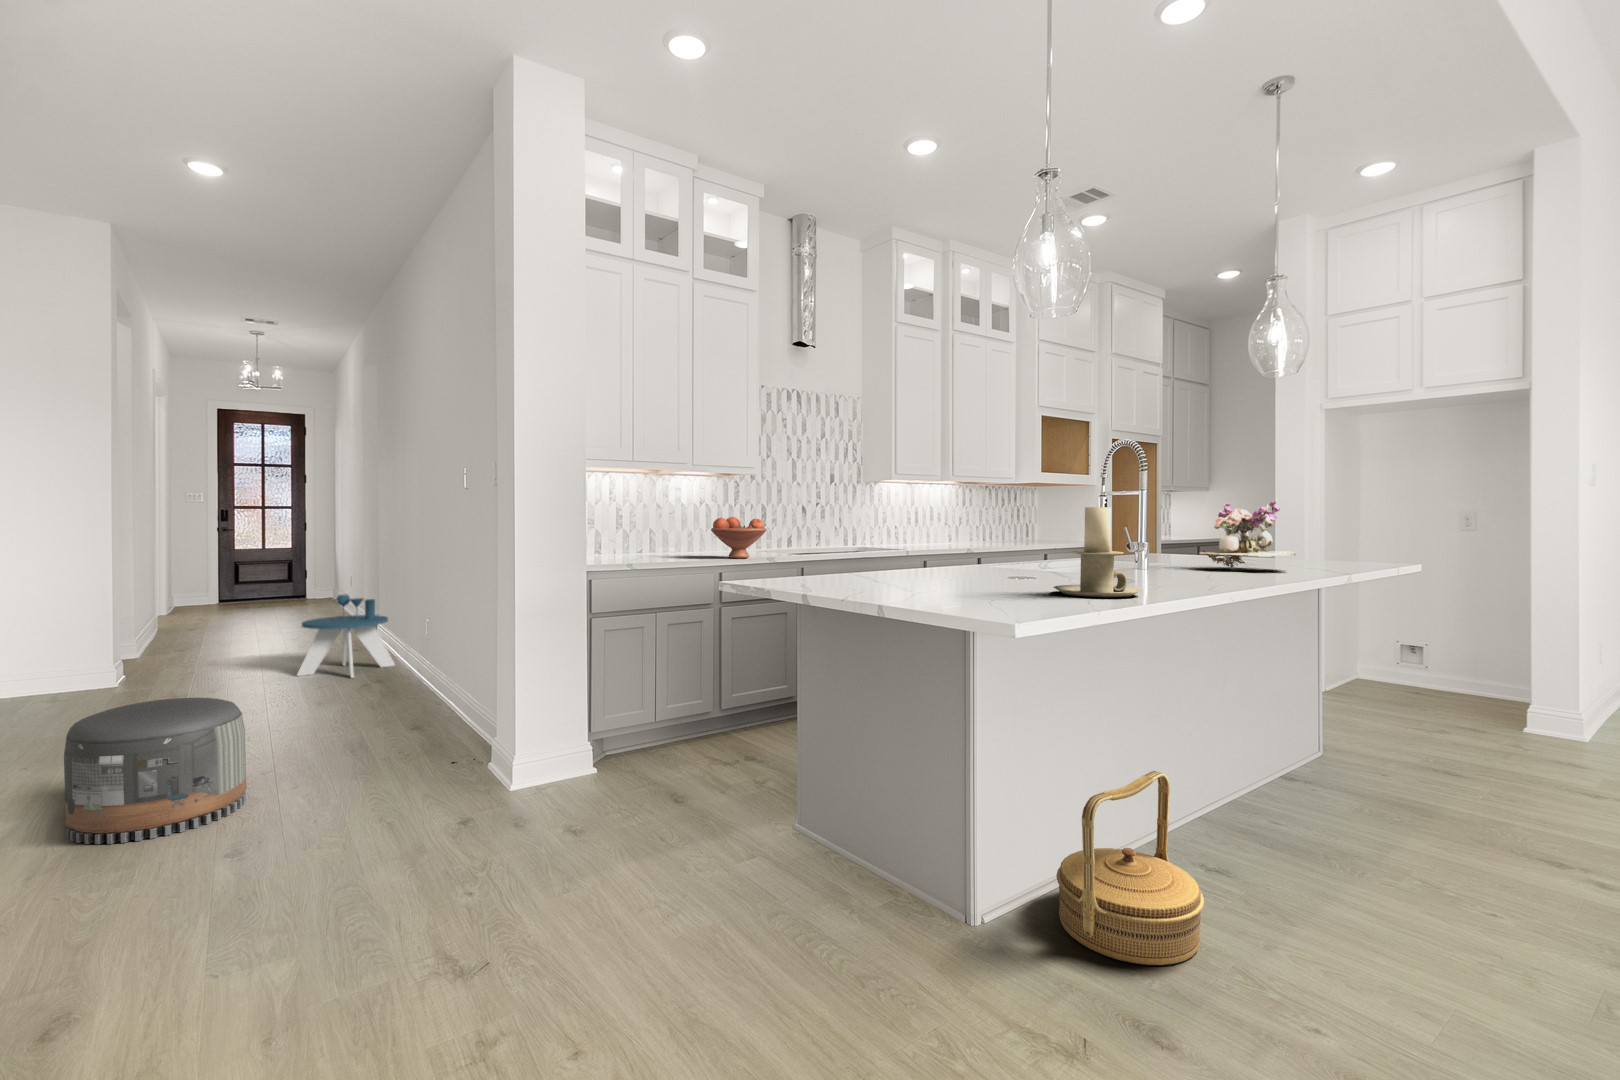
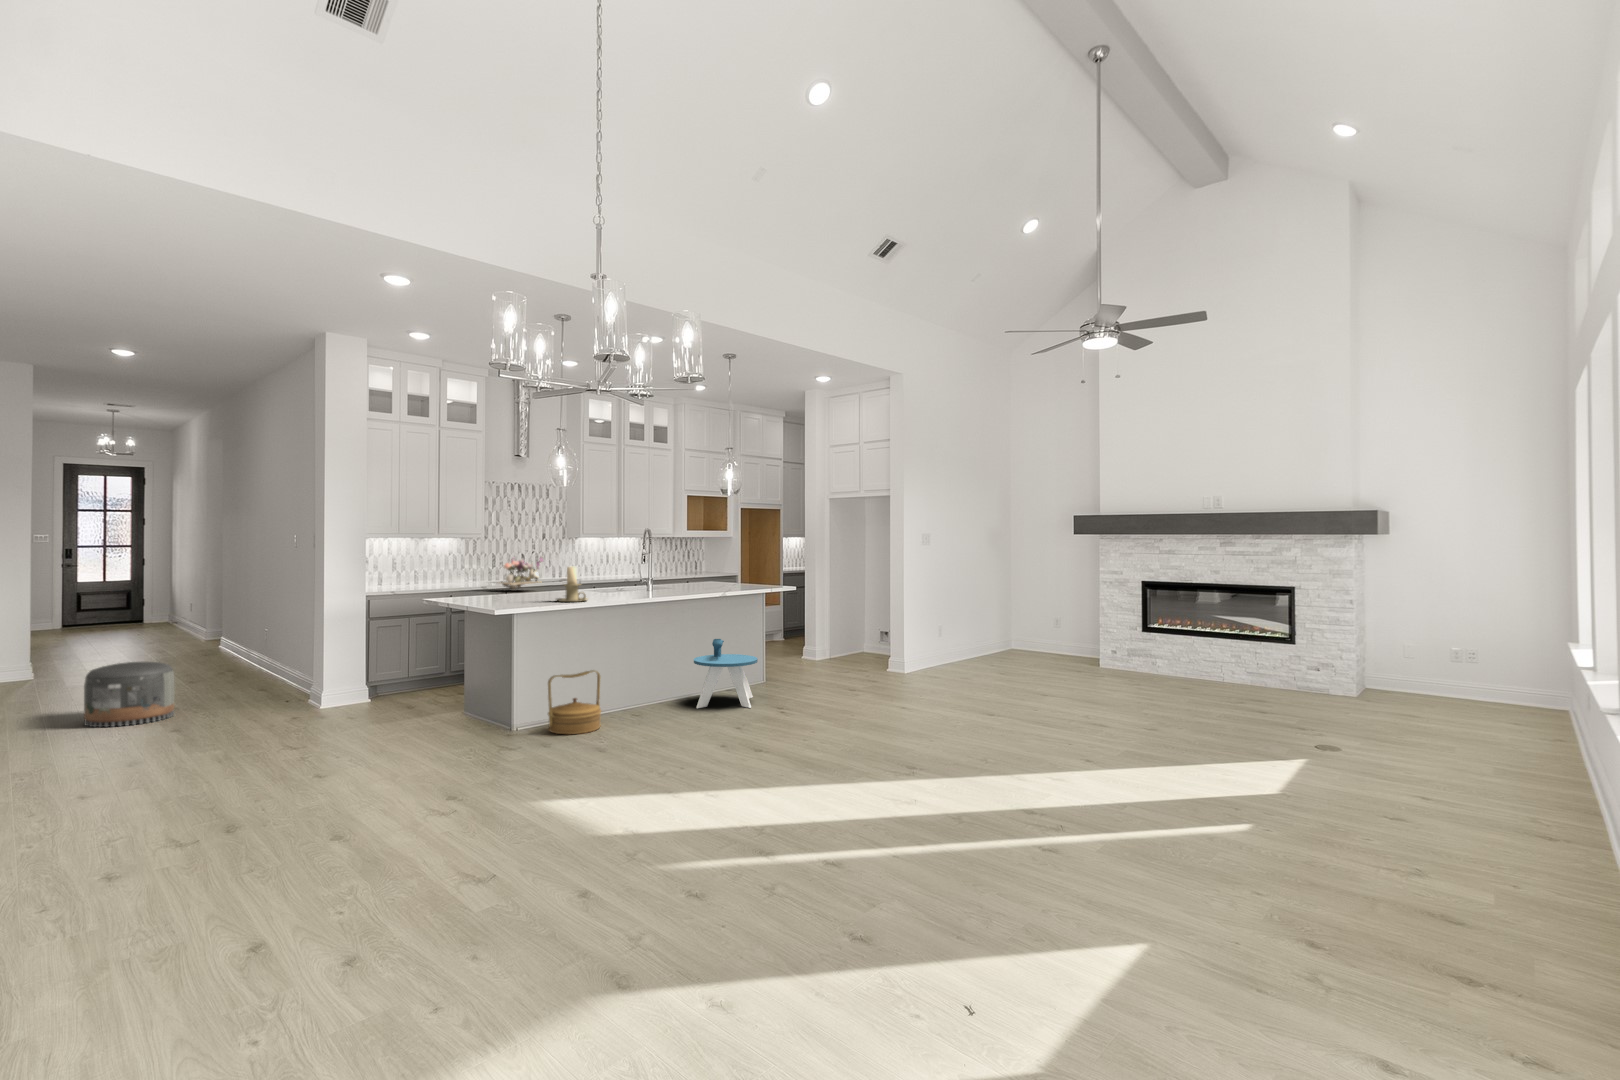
flower arrangement: present [1200,499,1295,569] -> present [501,557,543,589]
fruit bowl: present [711,517,767,558] -> none [450,563,485,587]
side table: present [297,595,395,678] -> present [694,639,758,708]

